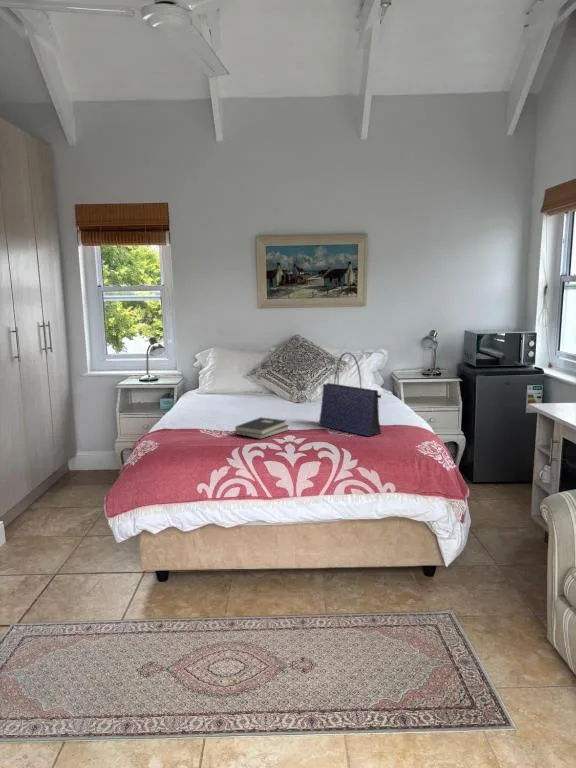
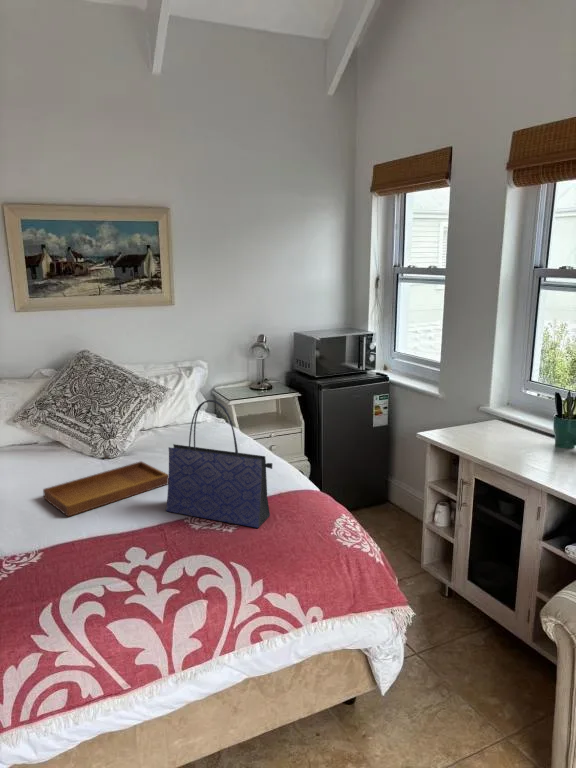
tray: none [252,390,329,421] -> present [43,453,168,516]
hardback book: present [235,418,288,439] -> none [32,516,124,568]

